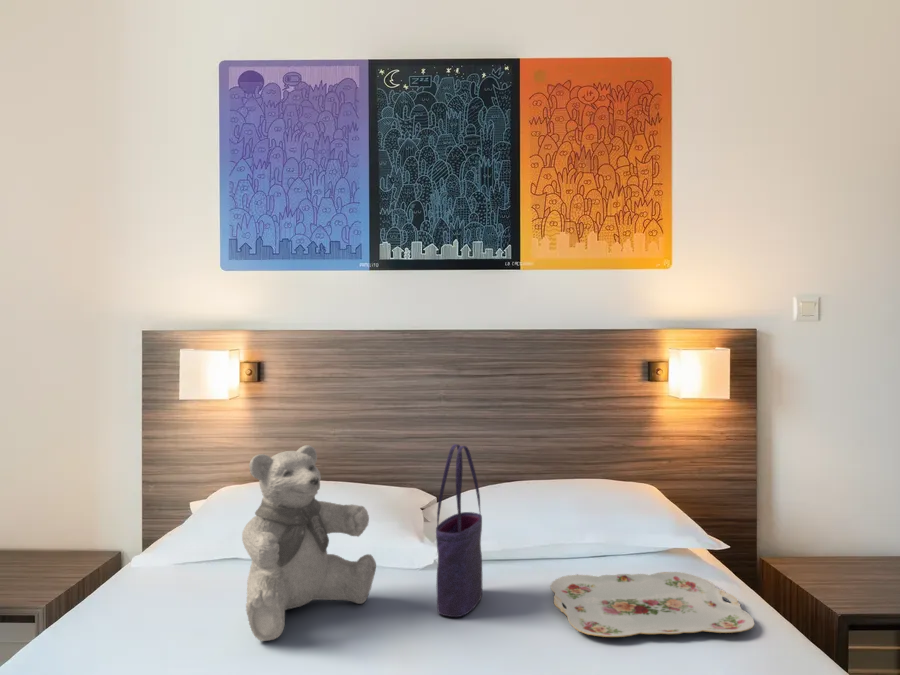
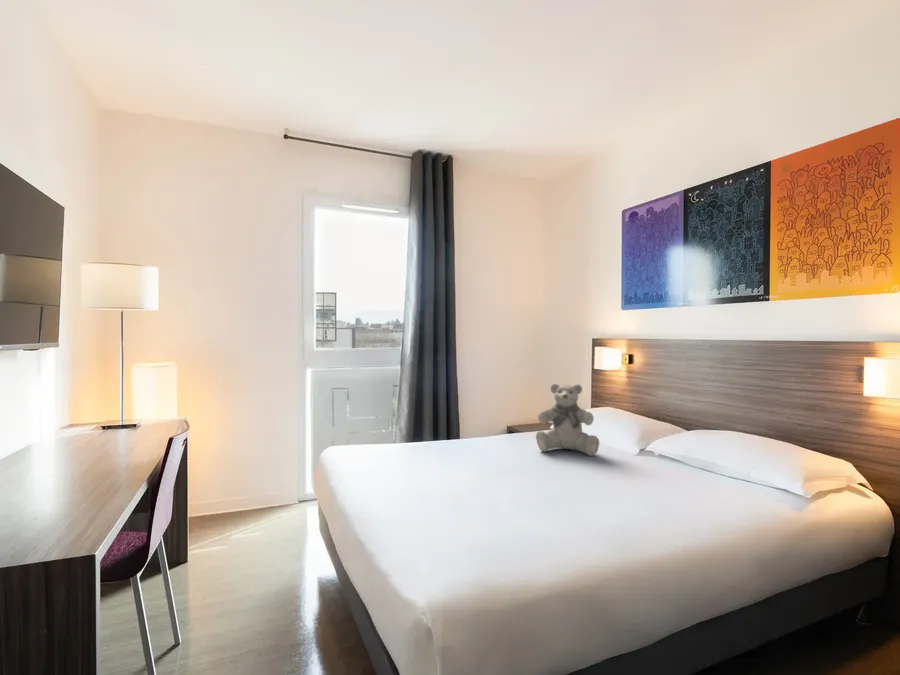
tote bag: present [436,444,482,617] -> none [604,391,640,469]
serving tray: present [550,572,754,637] -> none [635,475,763,512]

